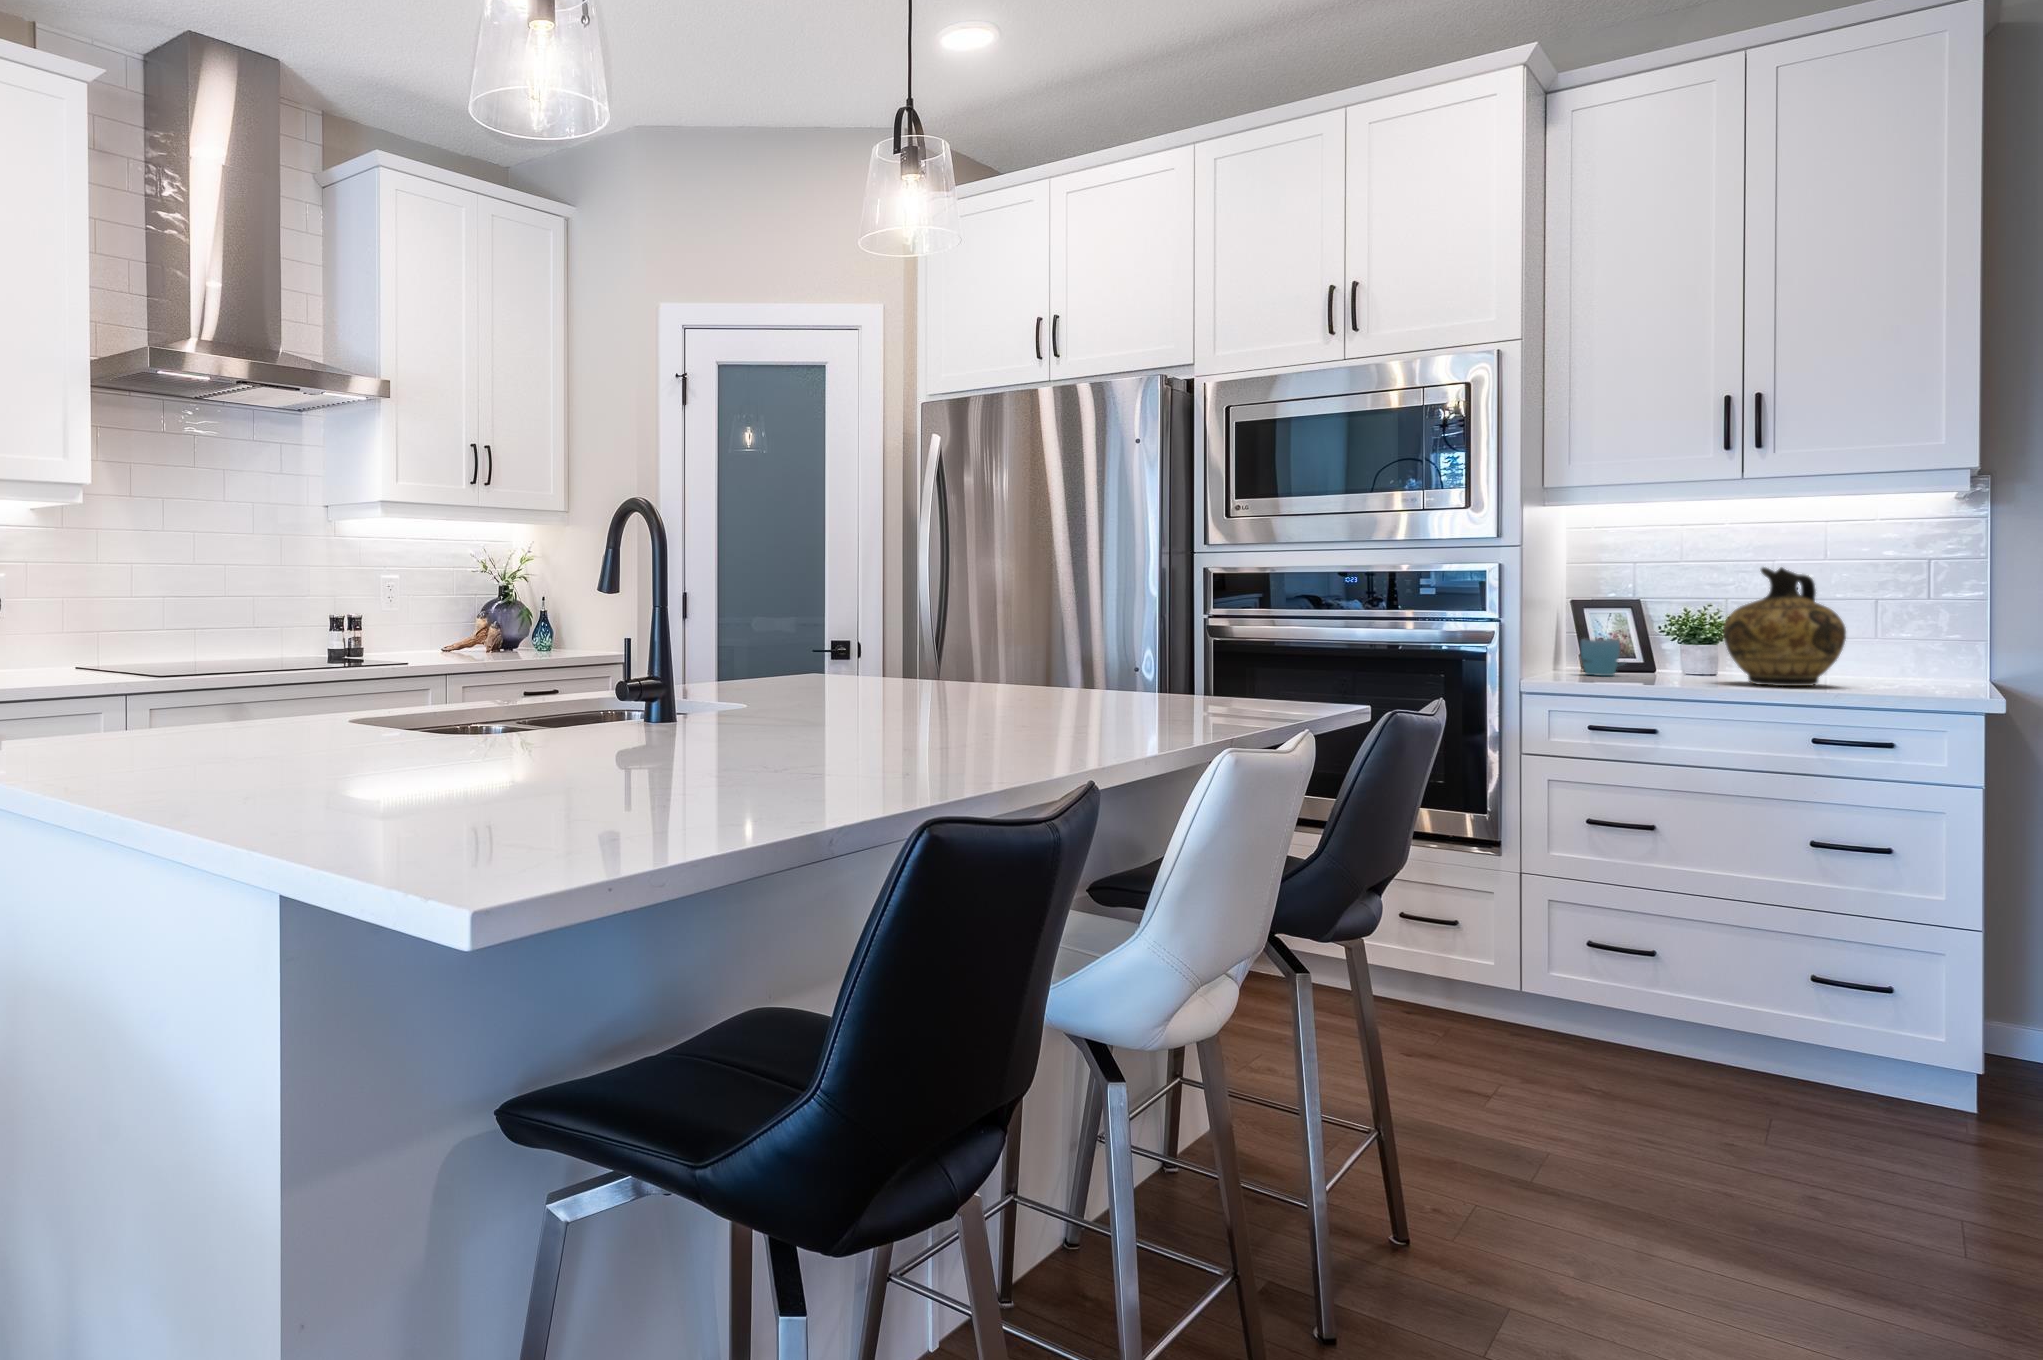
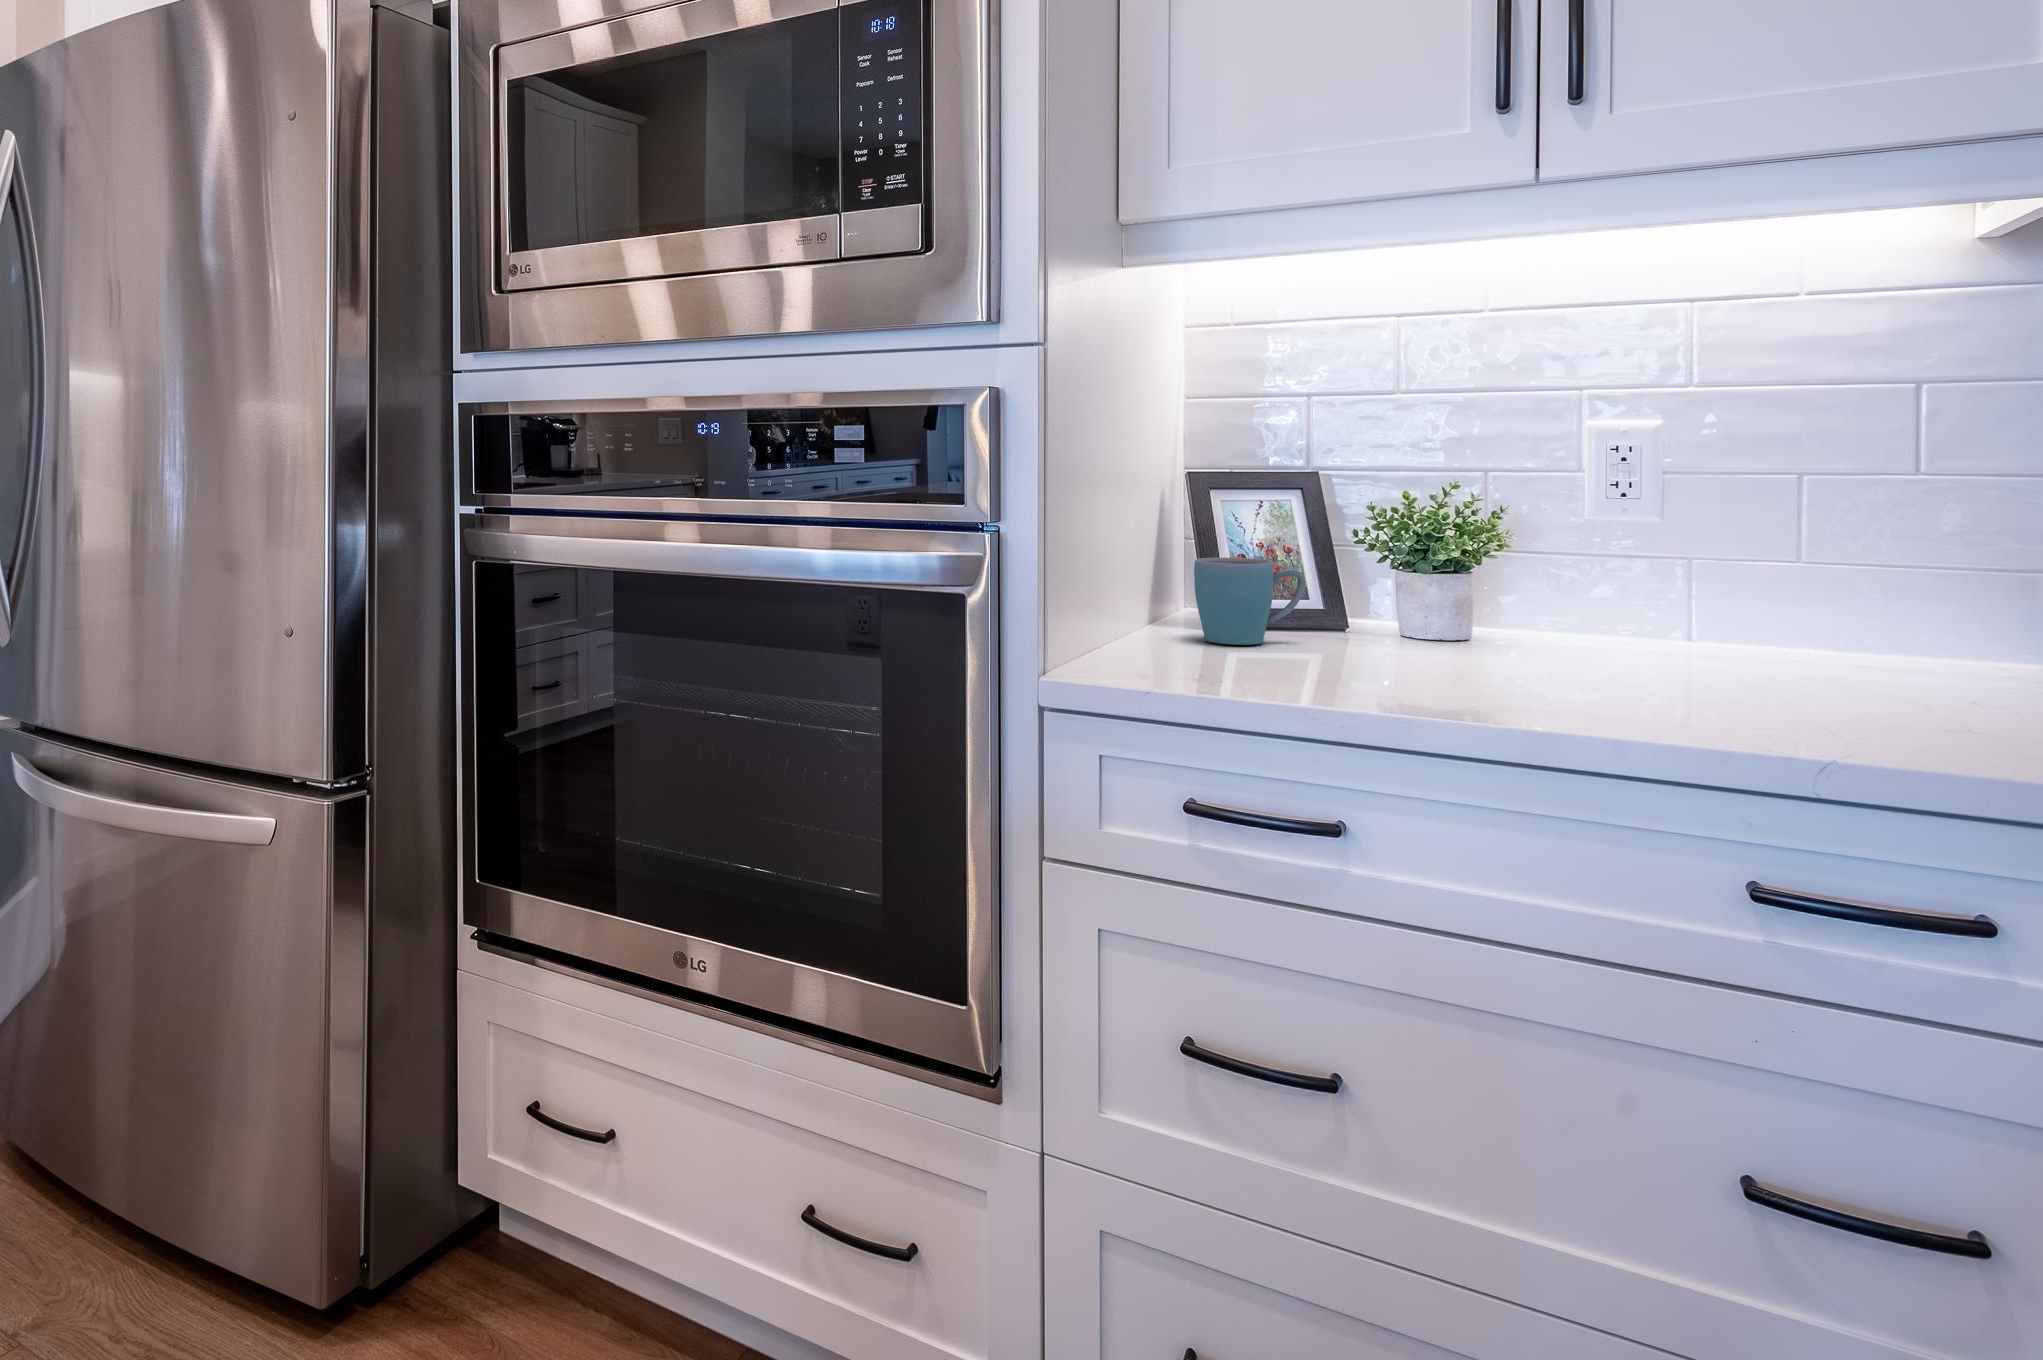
ceramic jug: present [1723,567,1846,686] -> none [1493,393,1786,700]

